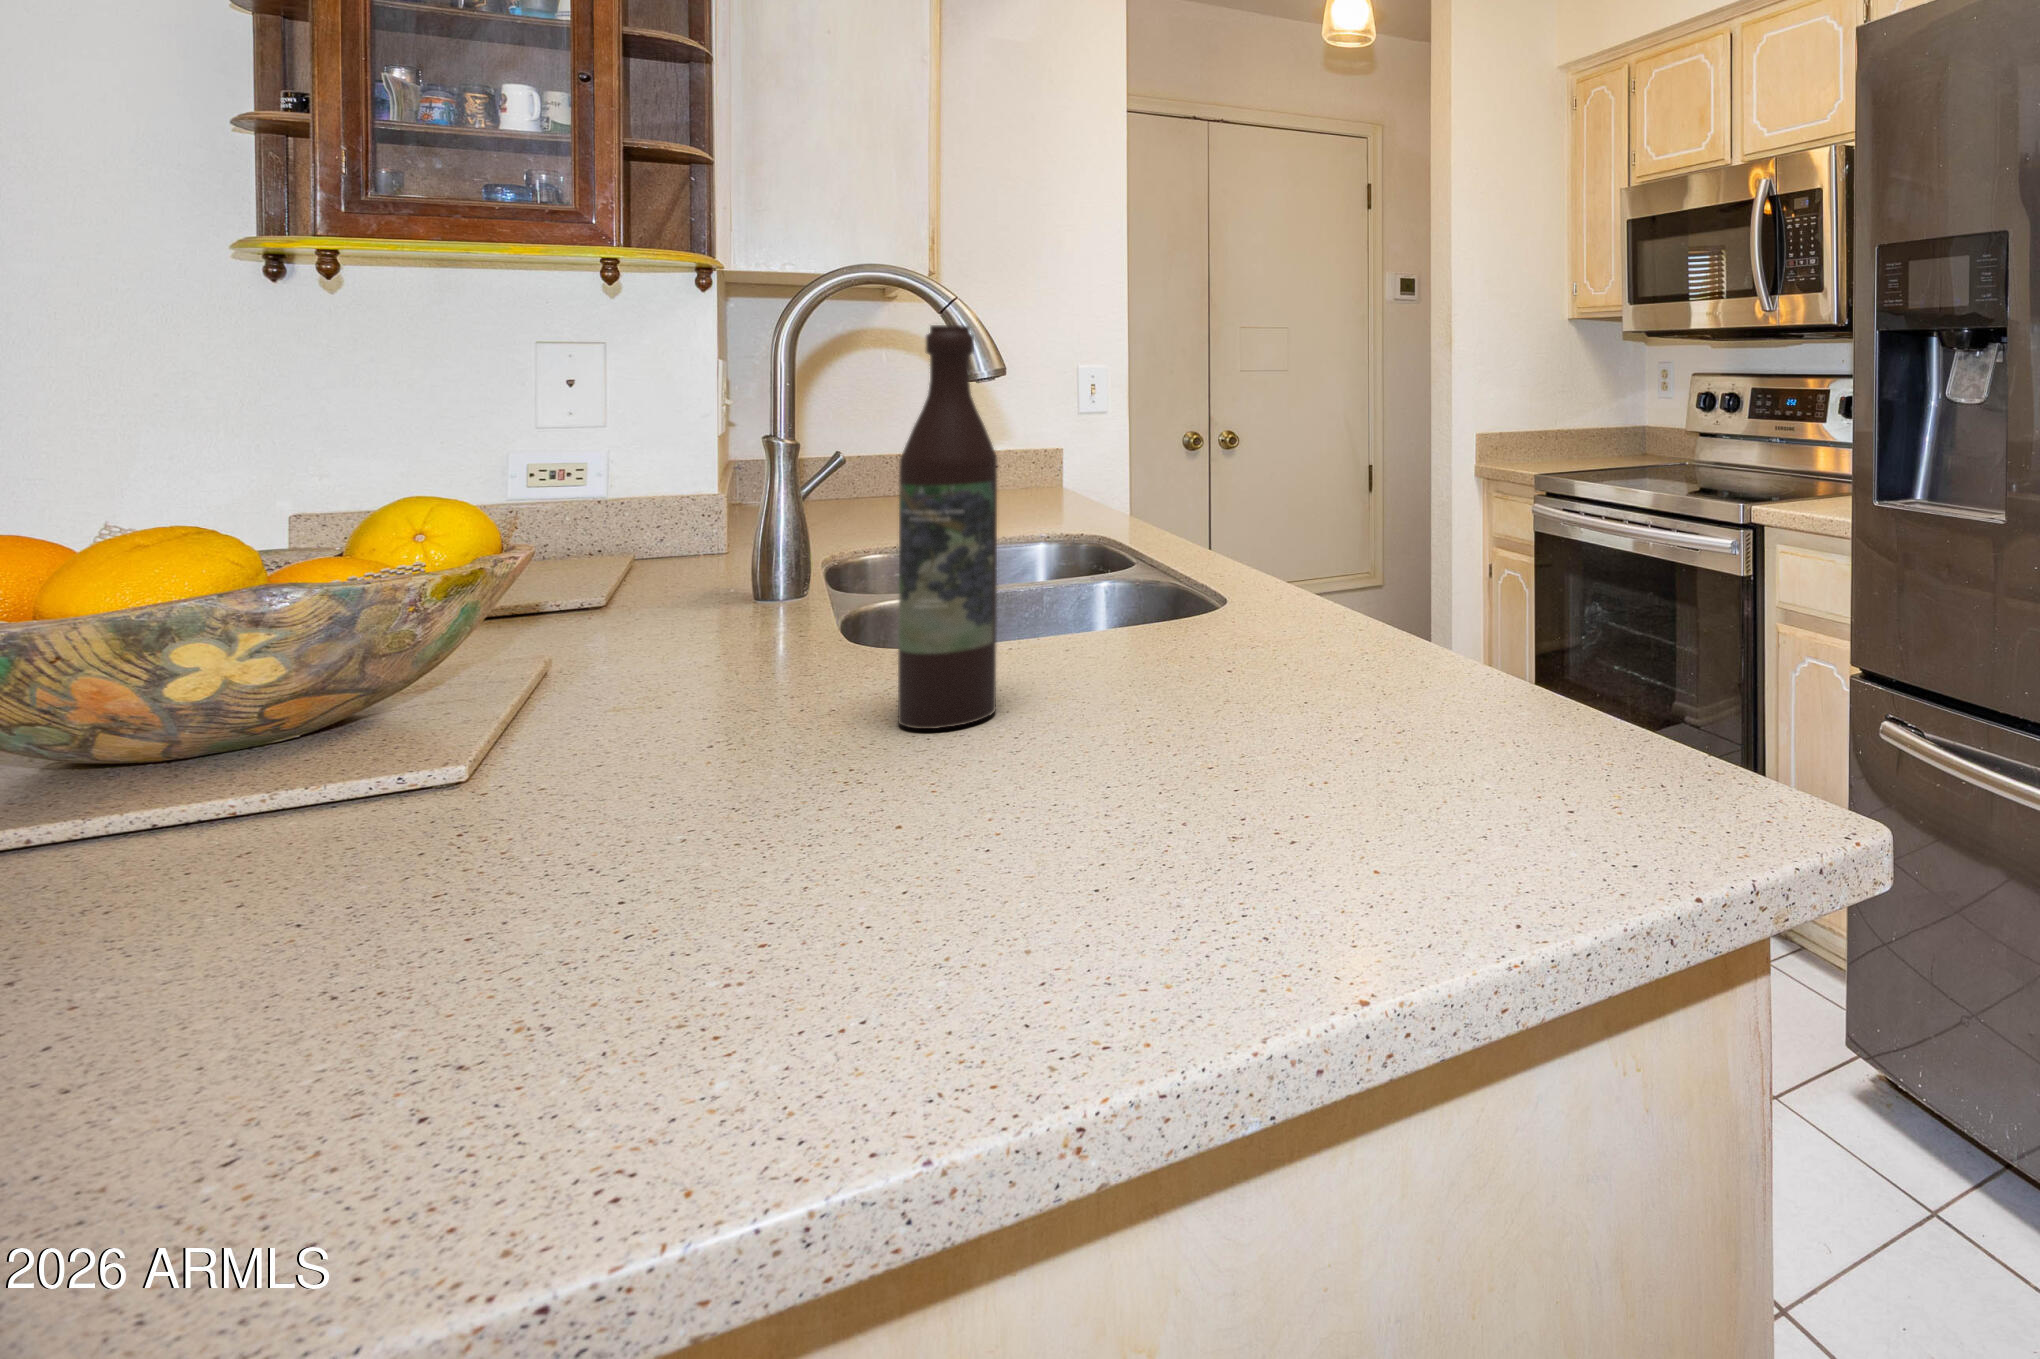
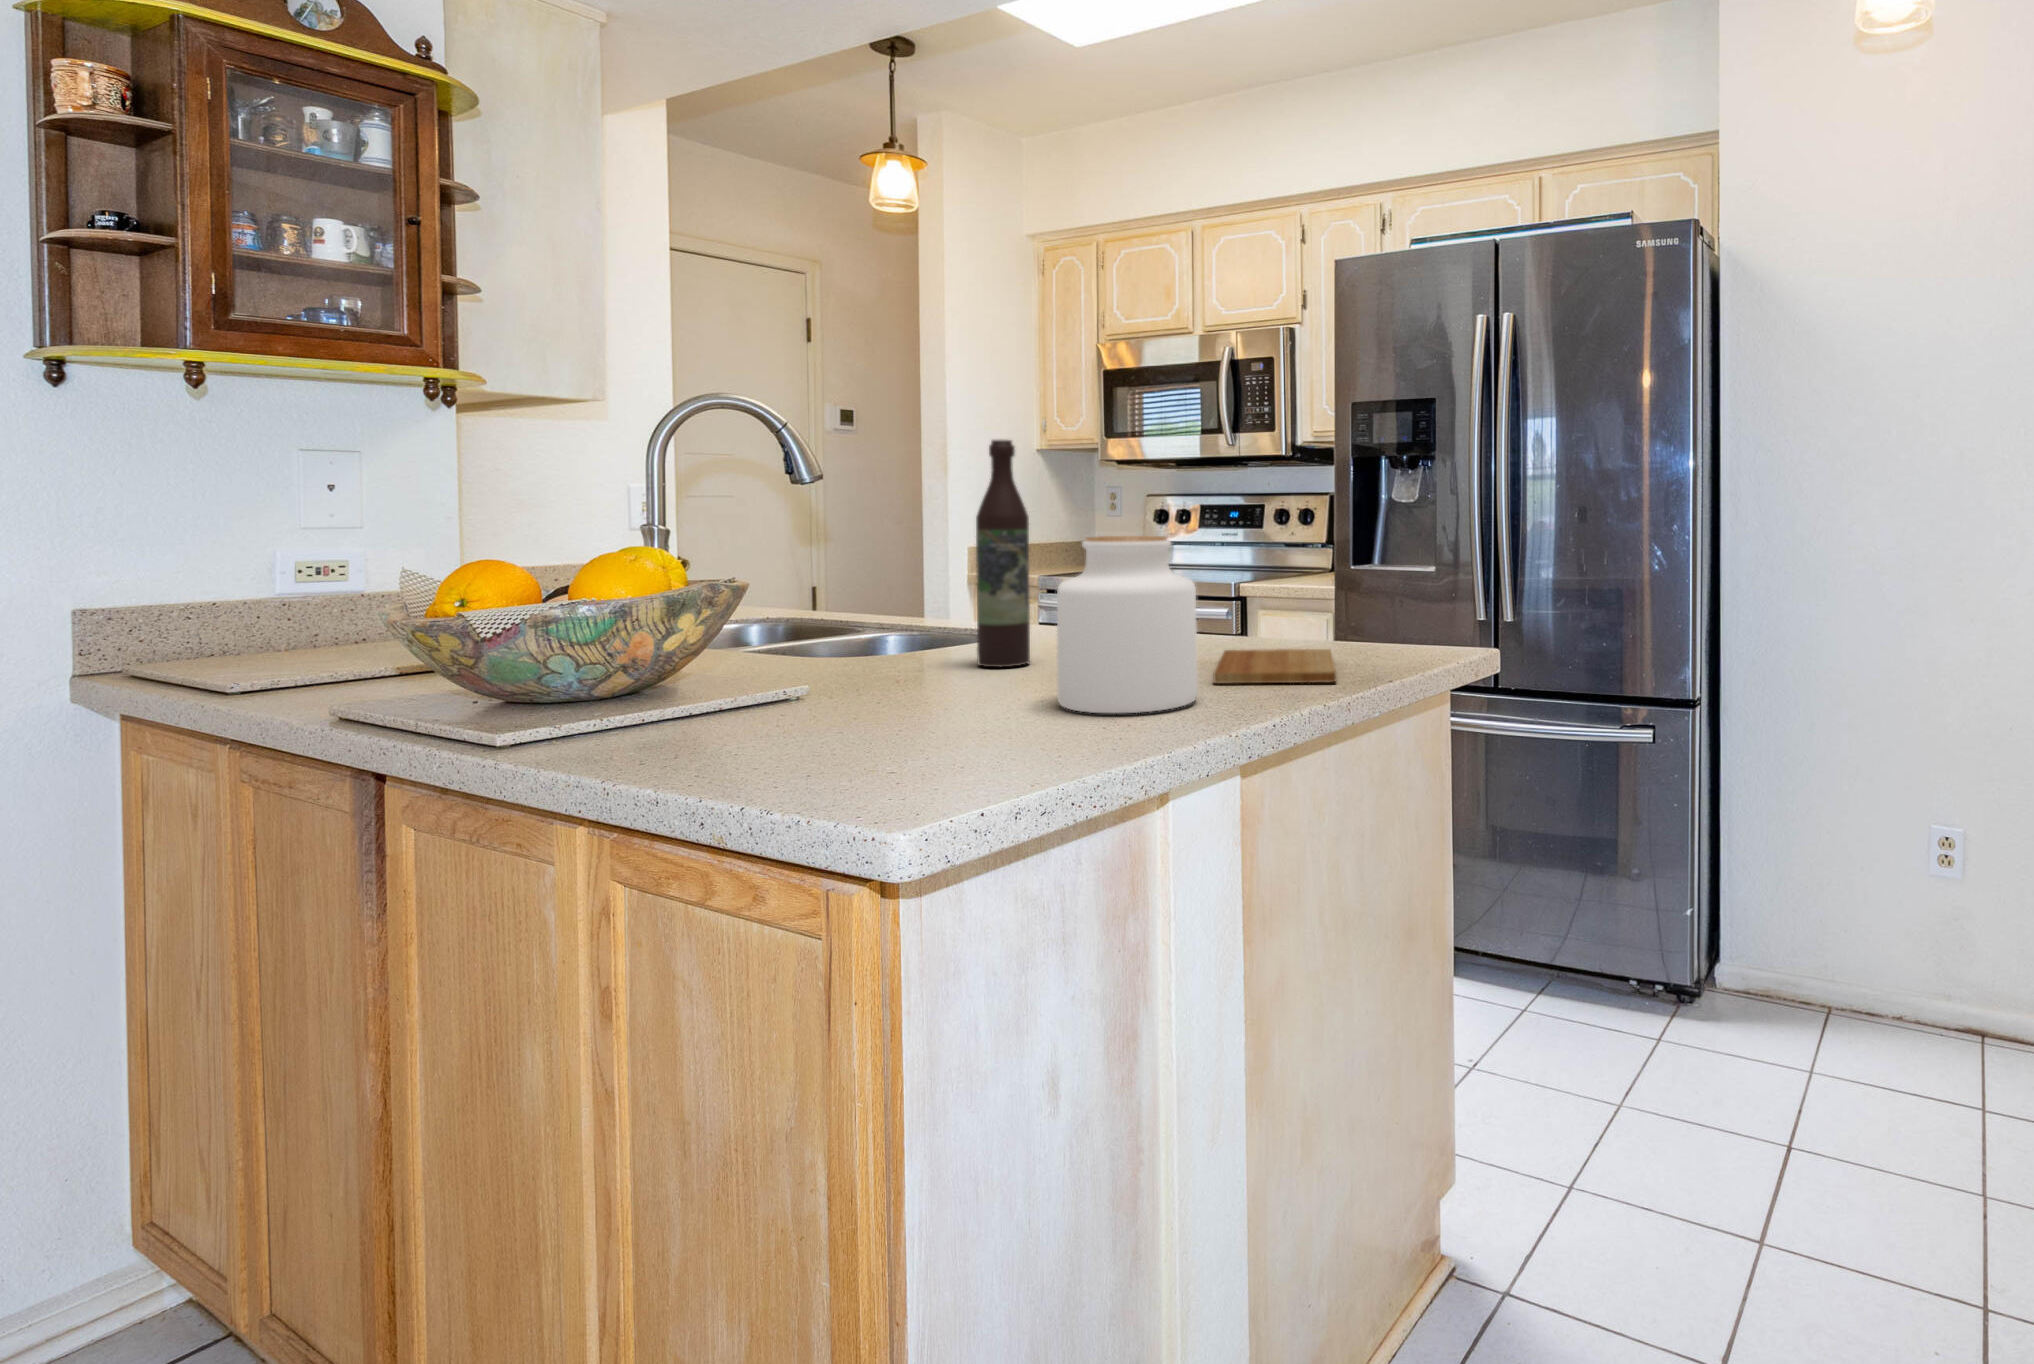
jar: none [486,550,896,1059] -> present [1057,536,1197,713]
cutting board: none [1053,742,1485,954] -> present [1214,649,1336,683]

